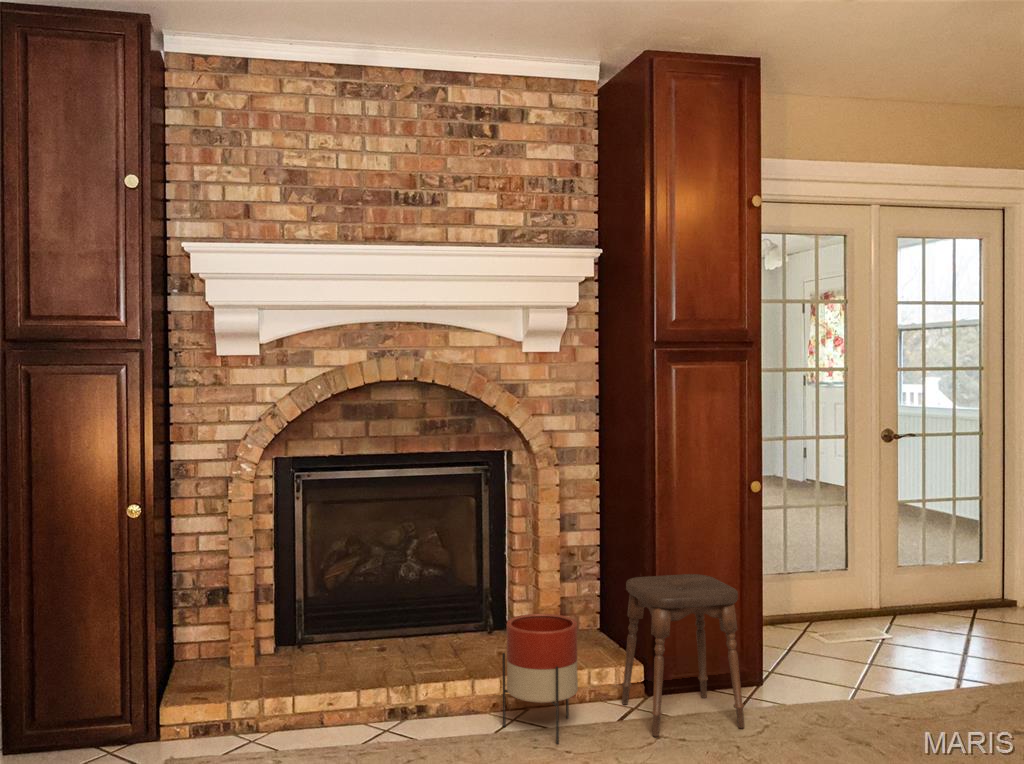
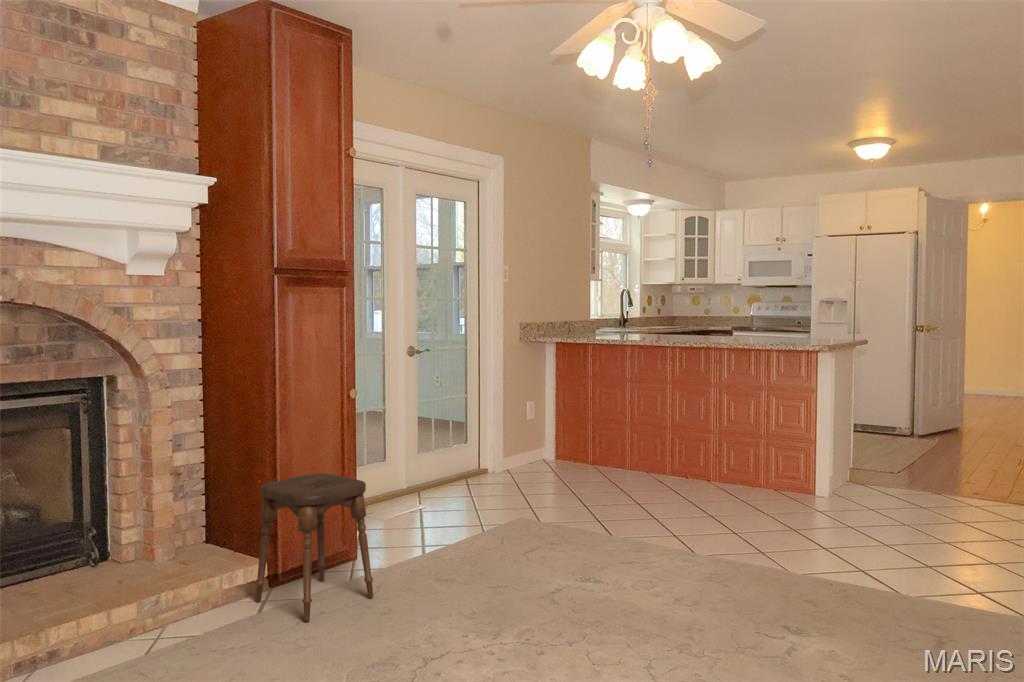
planter: present [502,614,578,744] -> none [153,528,233,650]

